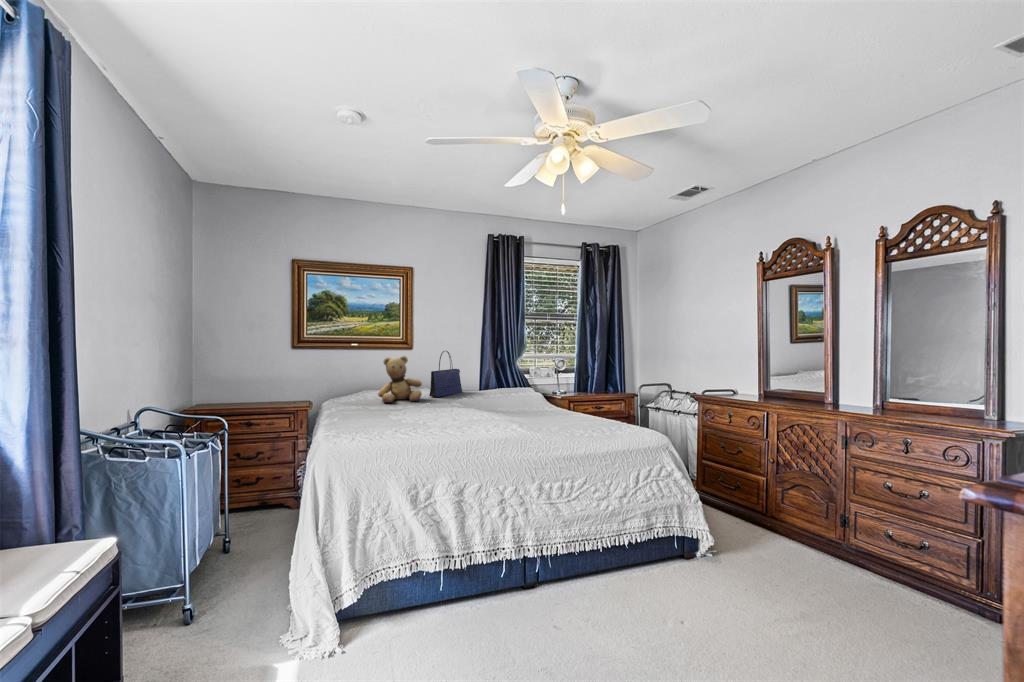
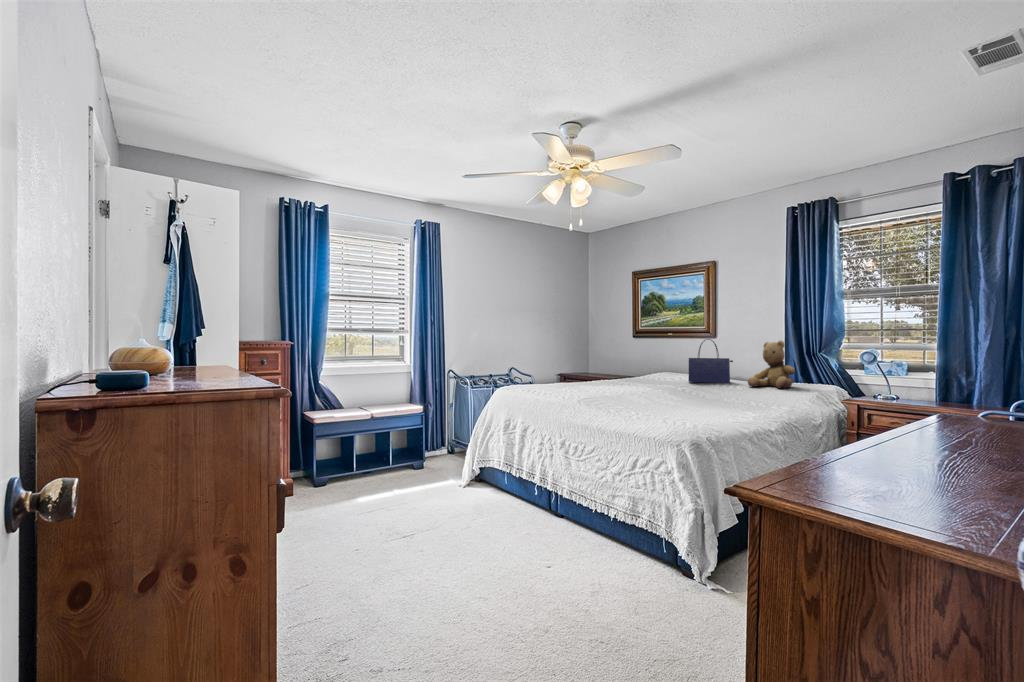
teddy bear: present [378,356,422,403] -> present [748,341,795,388]

